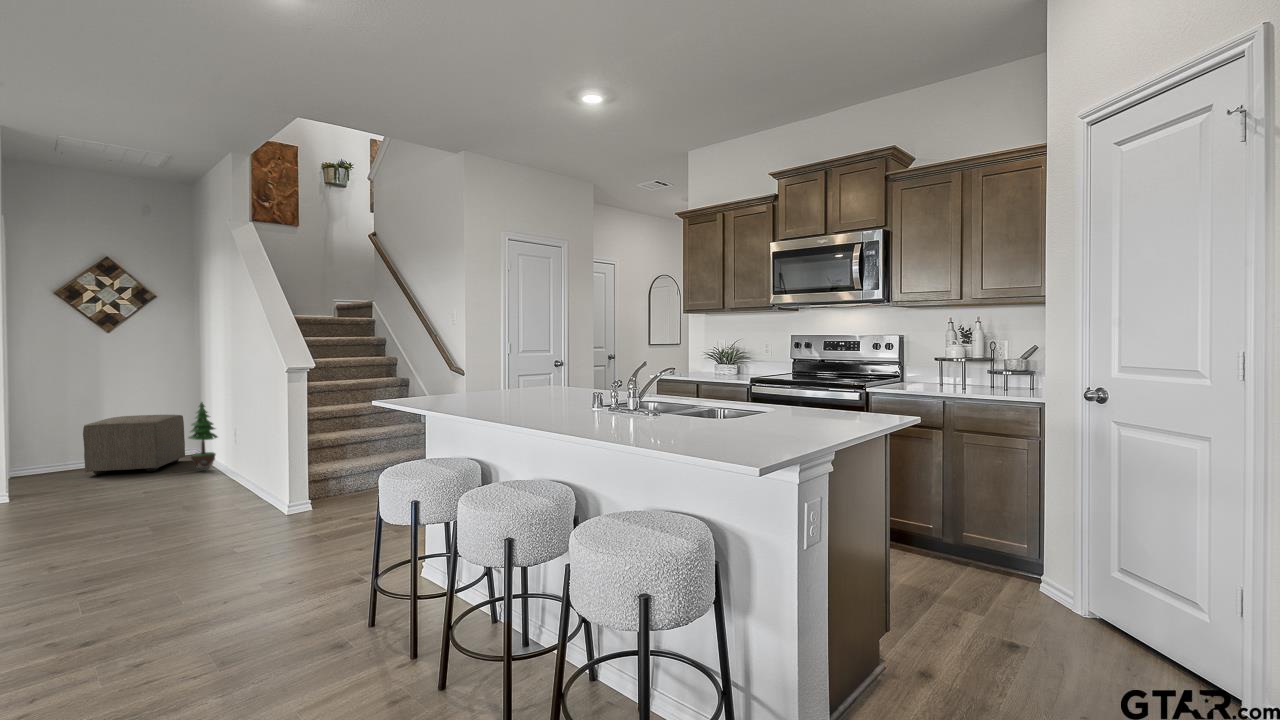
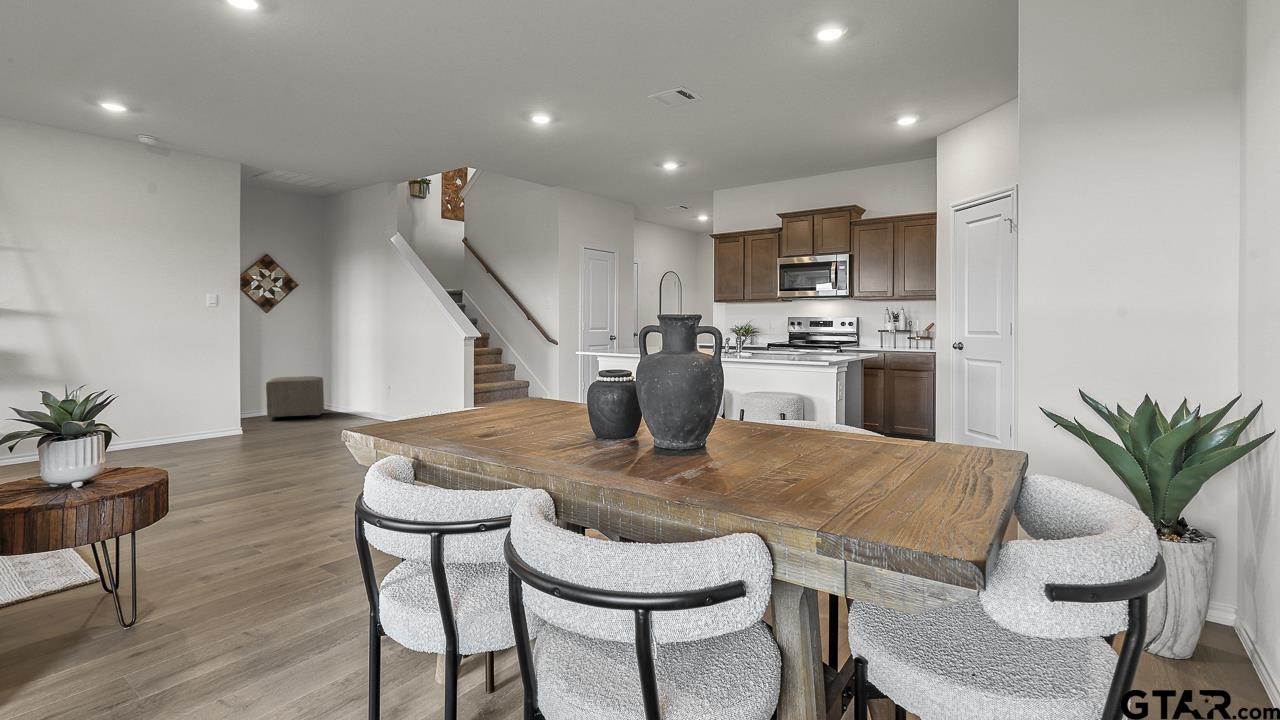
potted tree: present [189,402,217,471] -> none [343,364,363,417]

